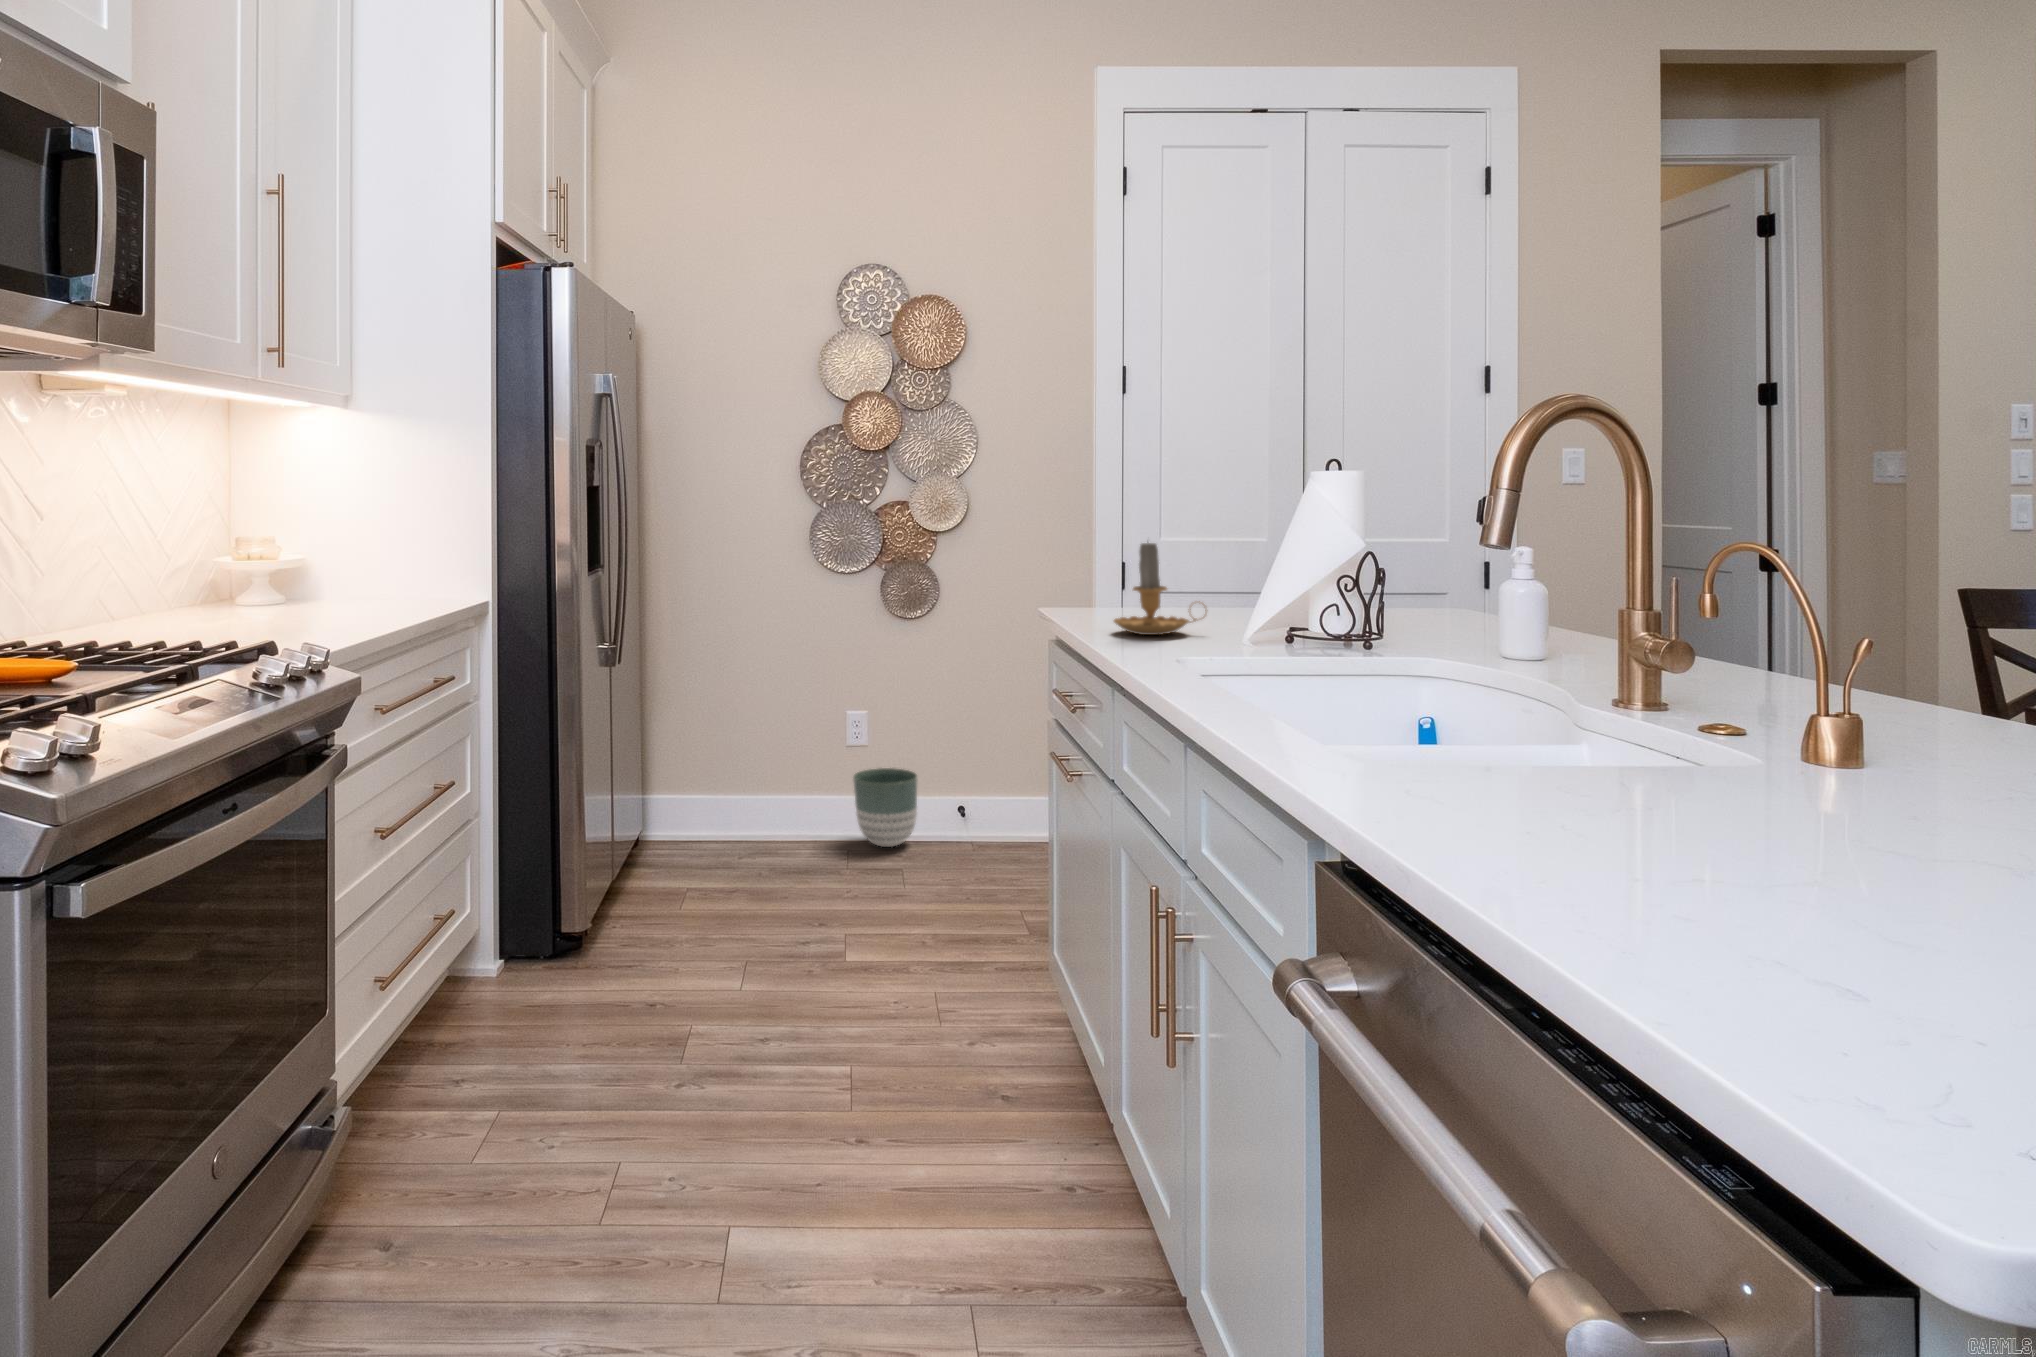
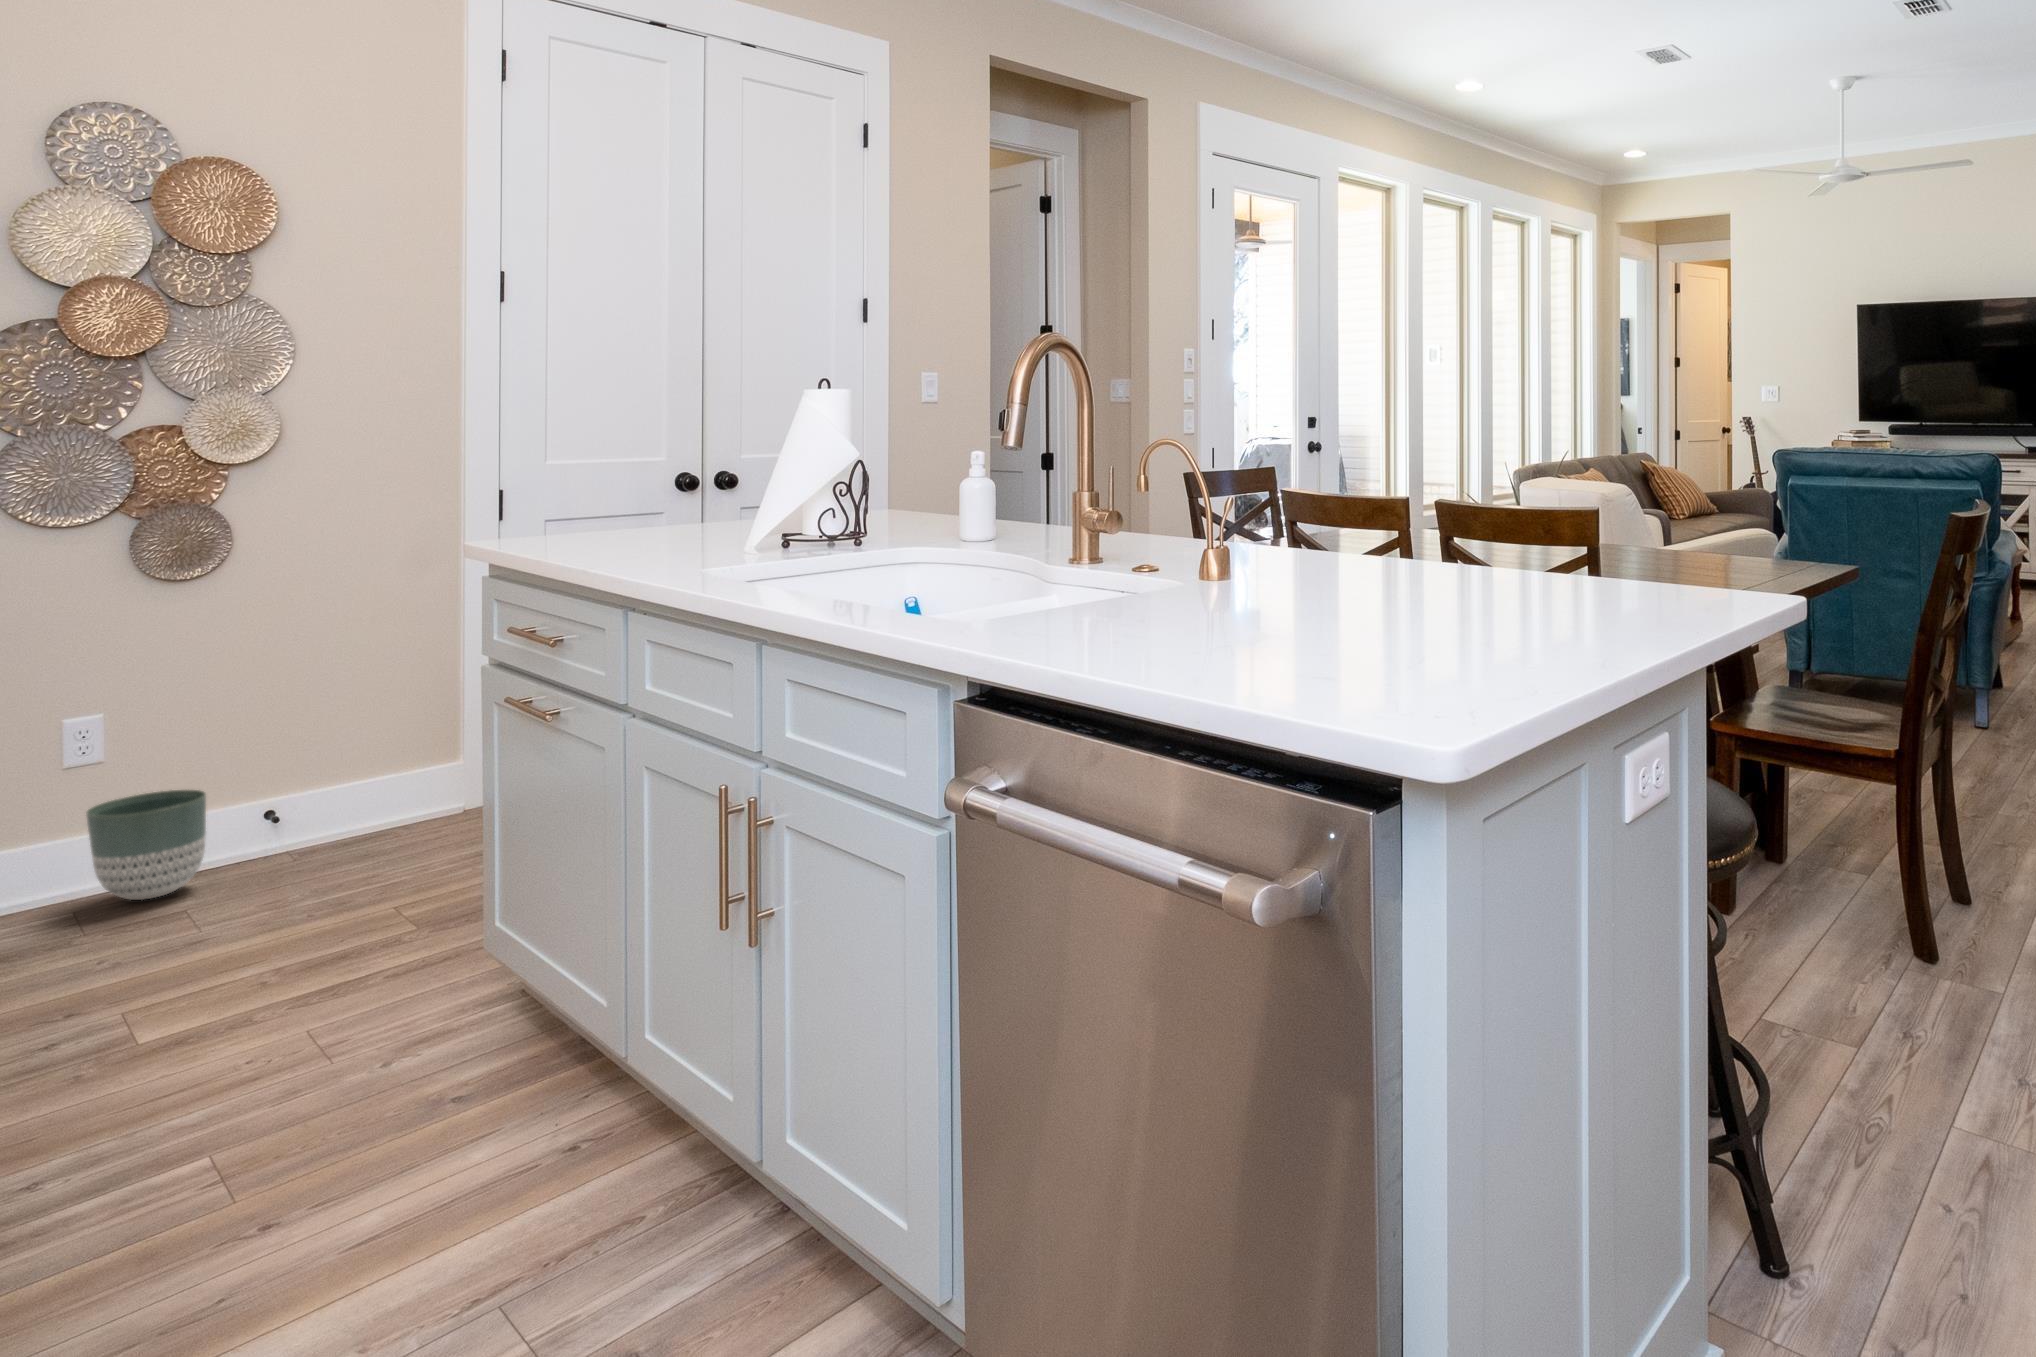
candle: present [1114,543,1206,635] -> none [586,450,692,552]

